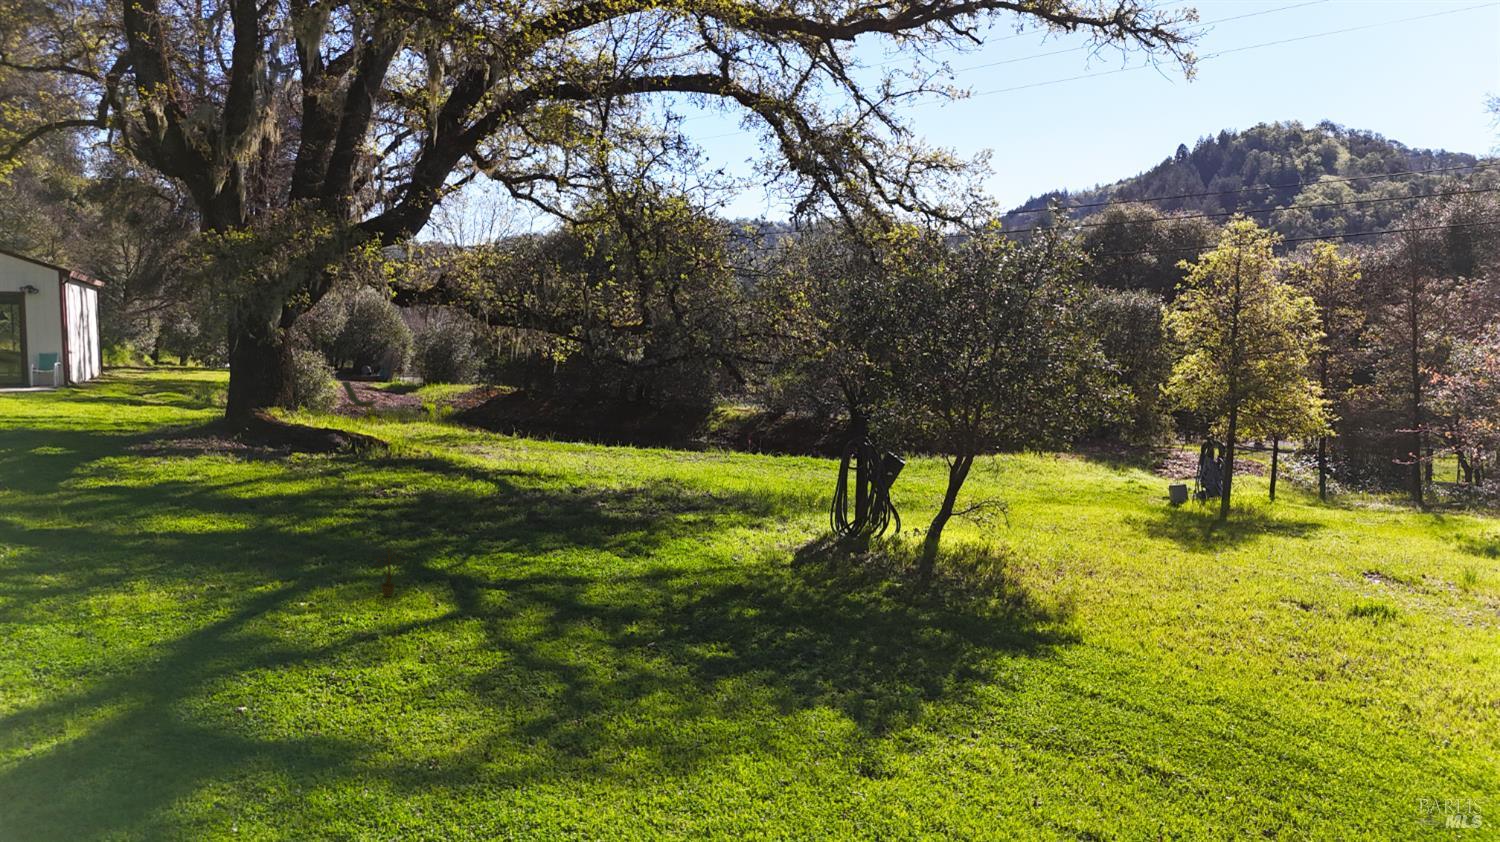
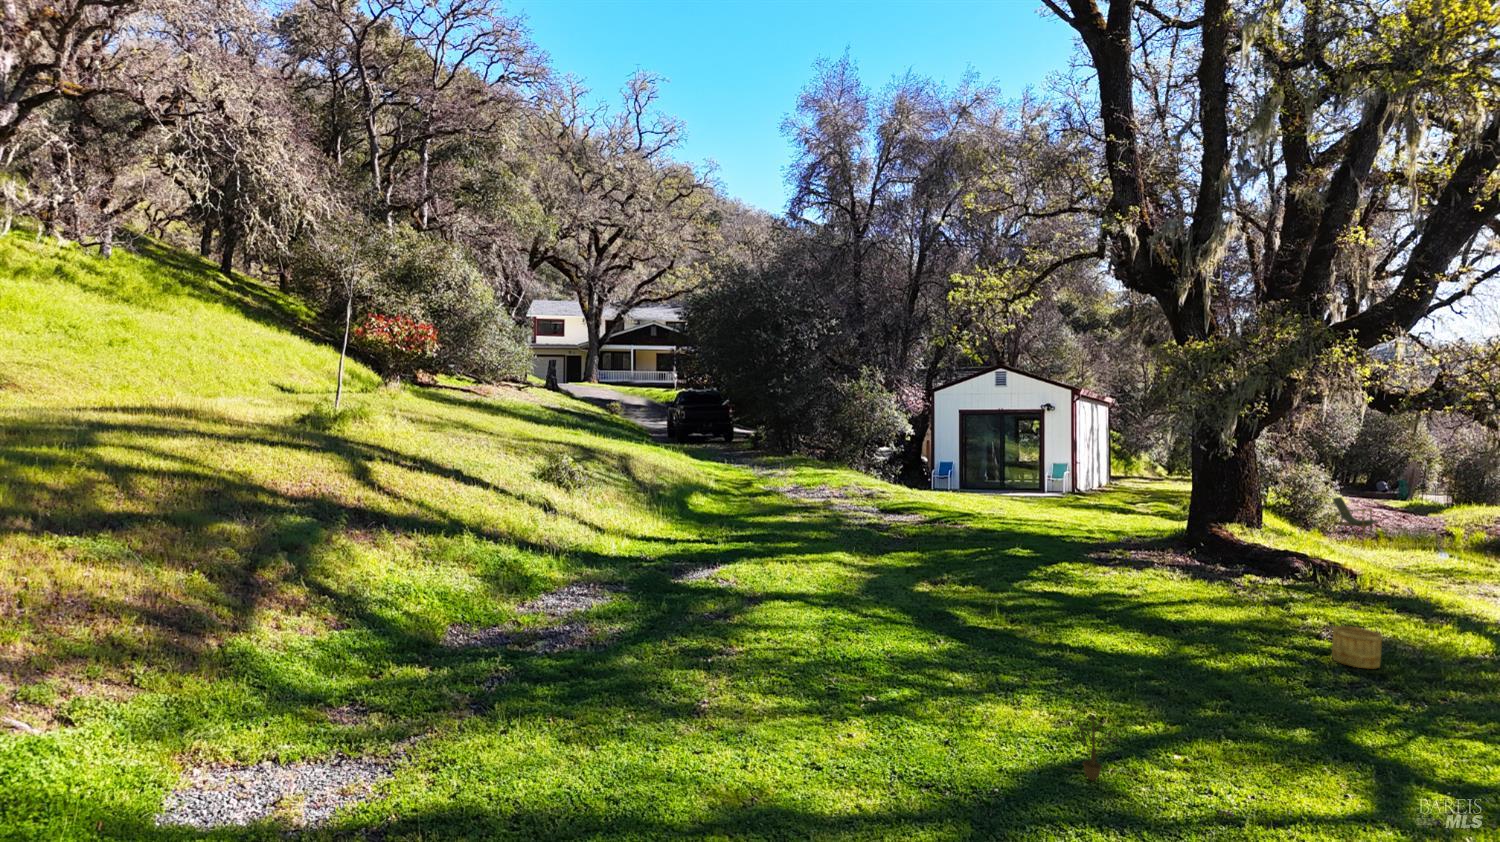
wooden bucket: none [385,481,422,513] -> present [1332,626,1383,669]
decorative plant: present [364,548,406,597] -> present [1062,716,1116,781]

